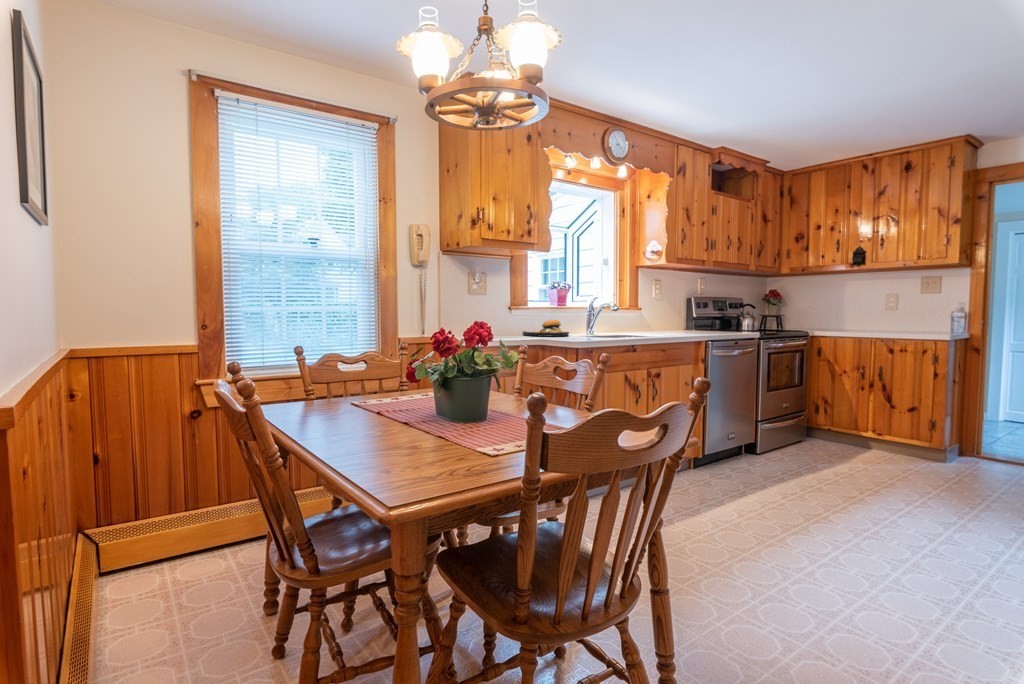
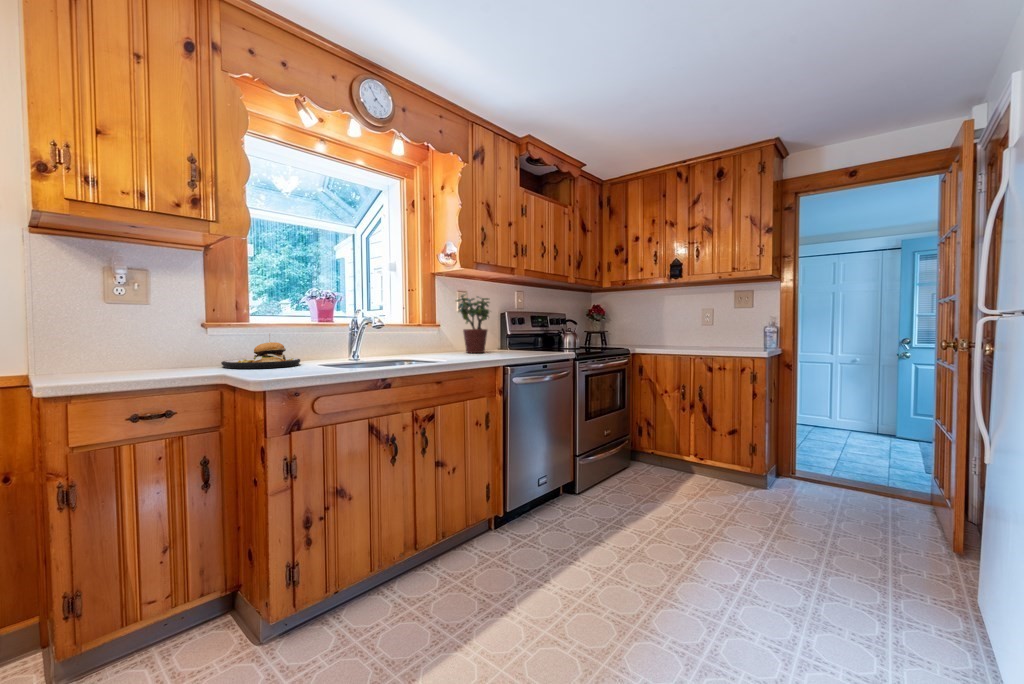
potted plant: none [658,283,688,332] -> present [456,295,489,353]

